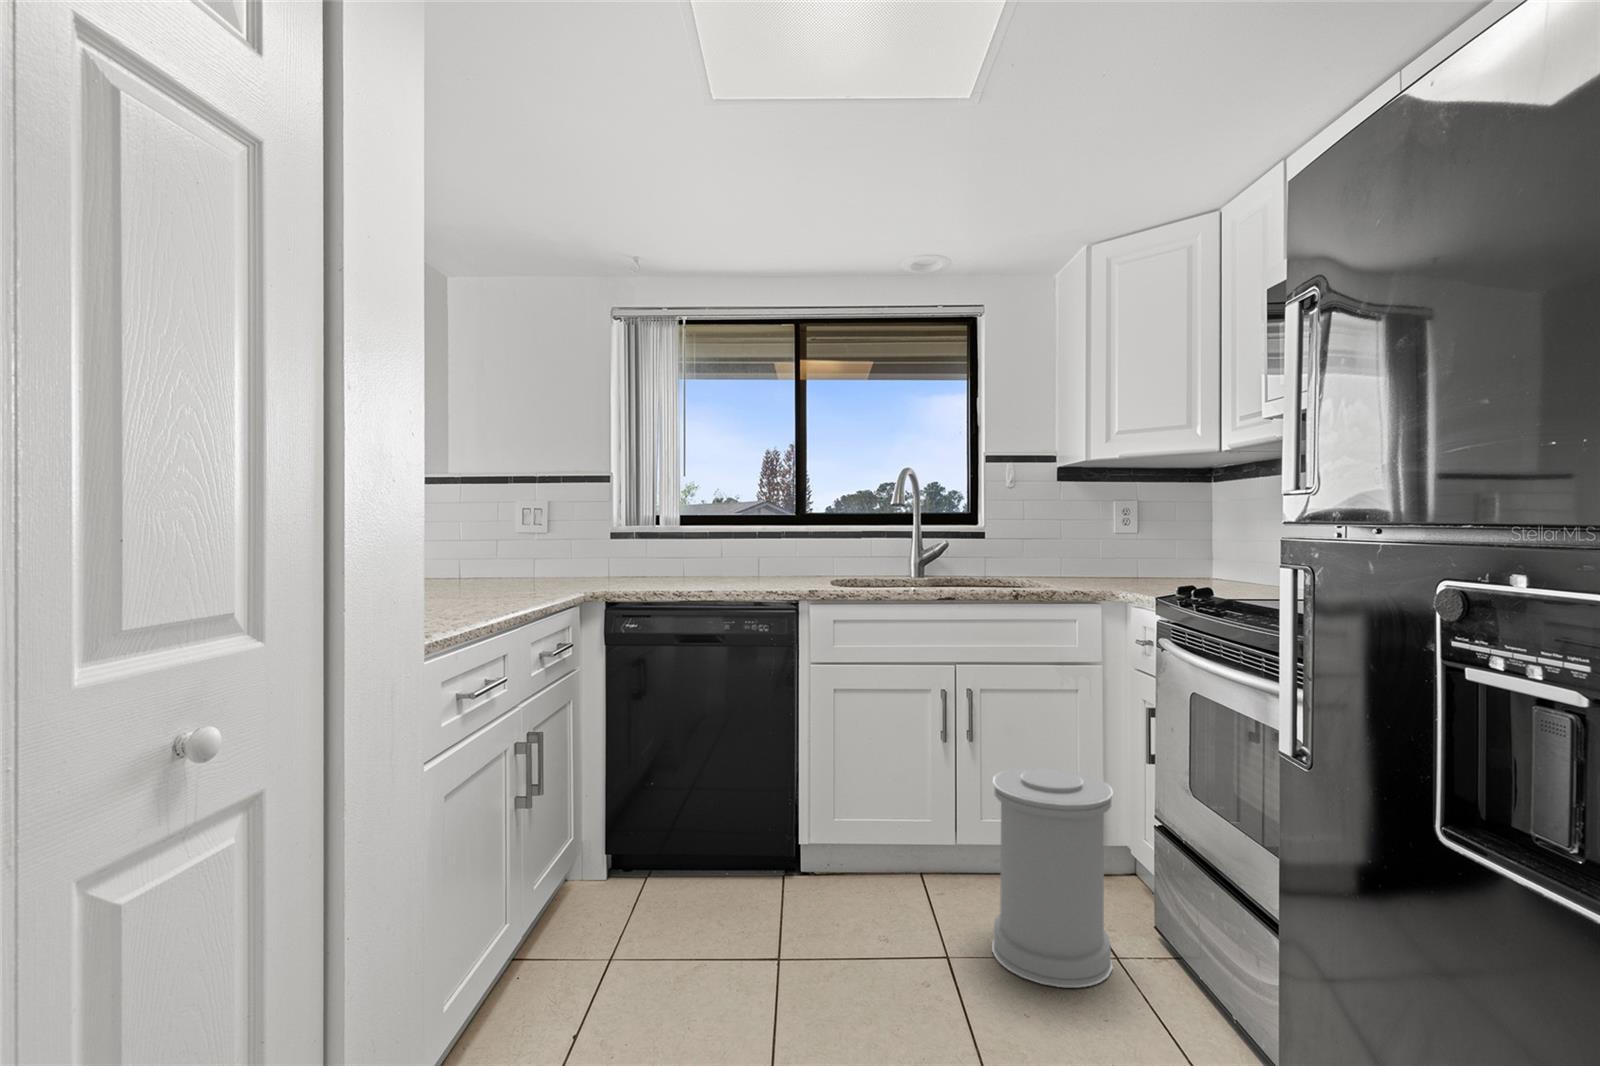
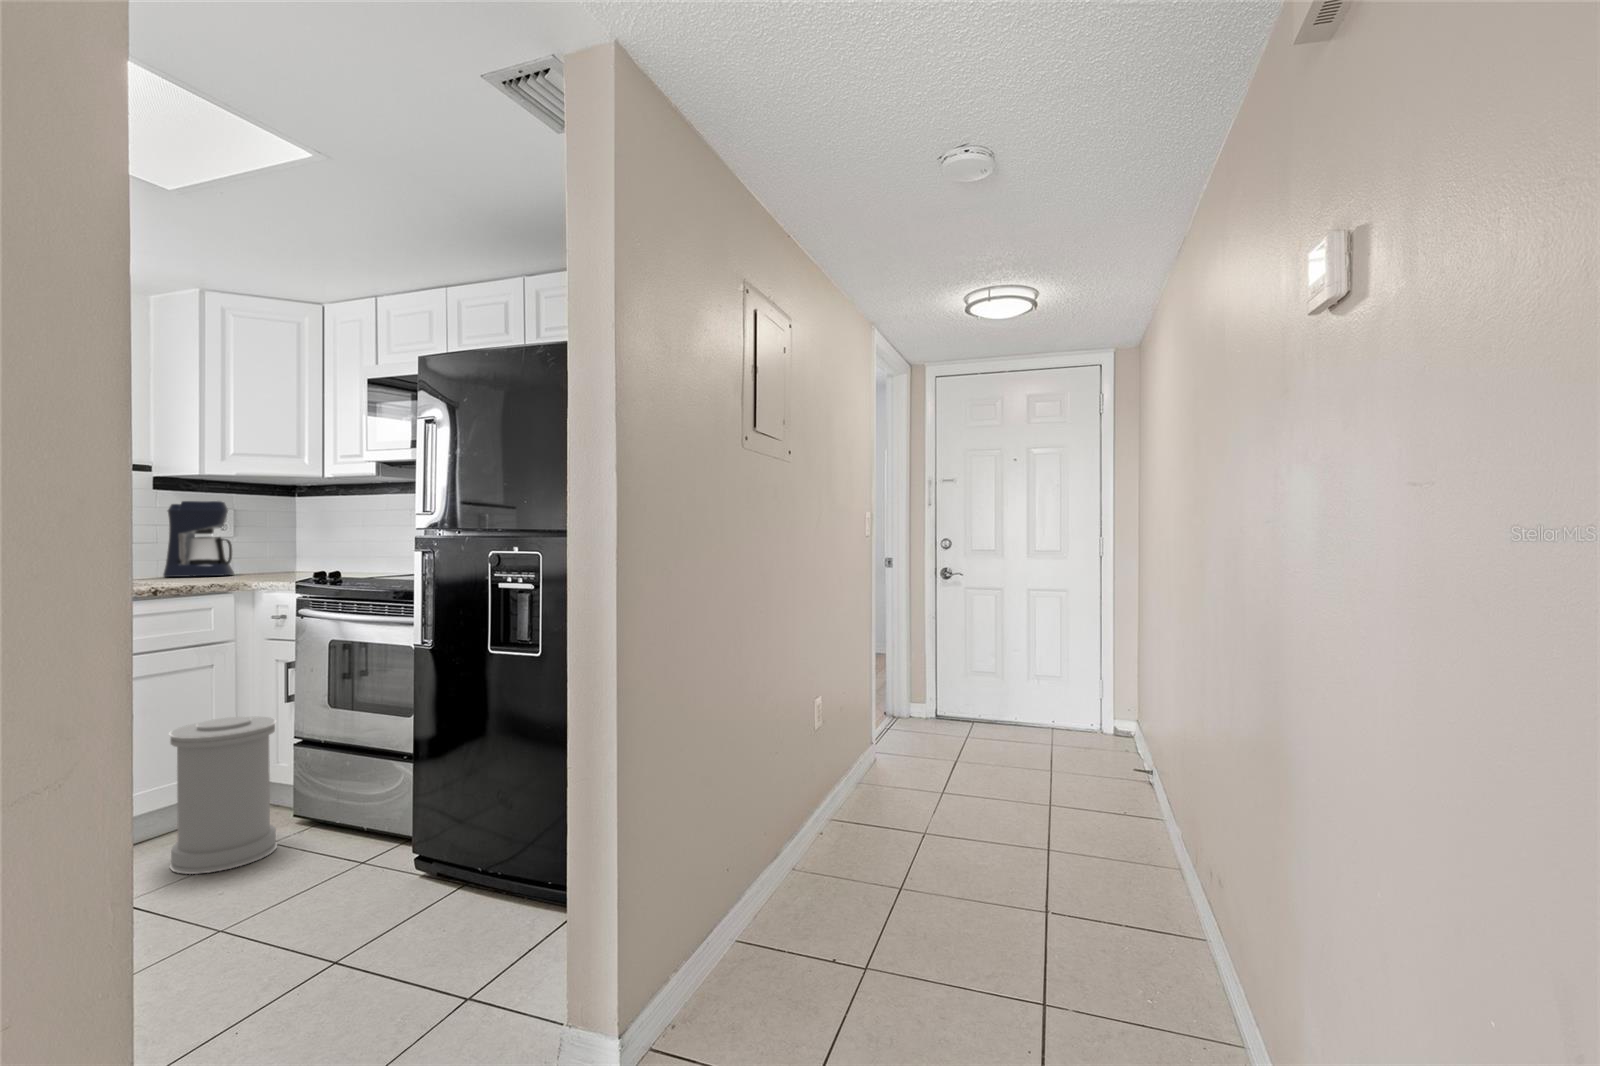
coffee maker: none [1063,491,1133,579] -> present [163,501,234,577]

